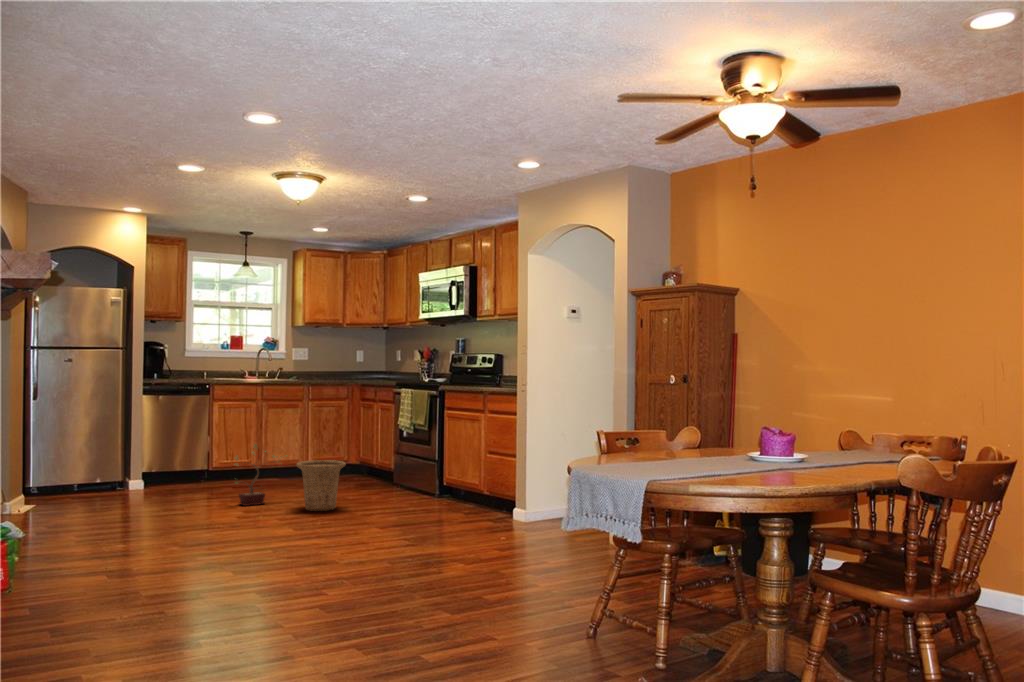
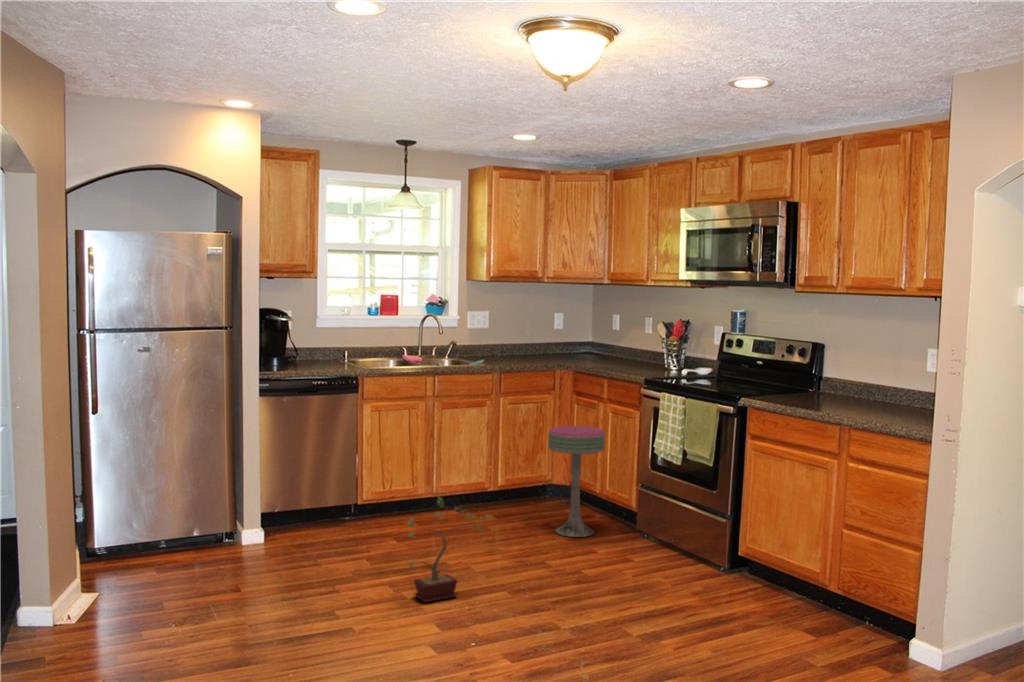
bar stool: none [337,415,374,485] -> present [548,426,605,537]
basket: present [296,460,346,511] -> none [514,530,598,628]

